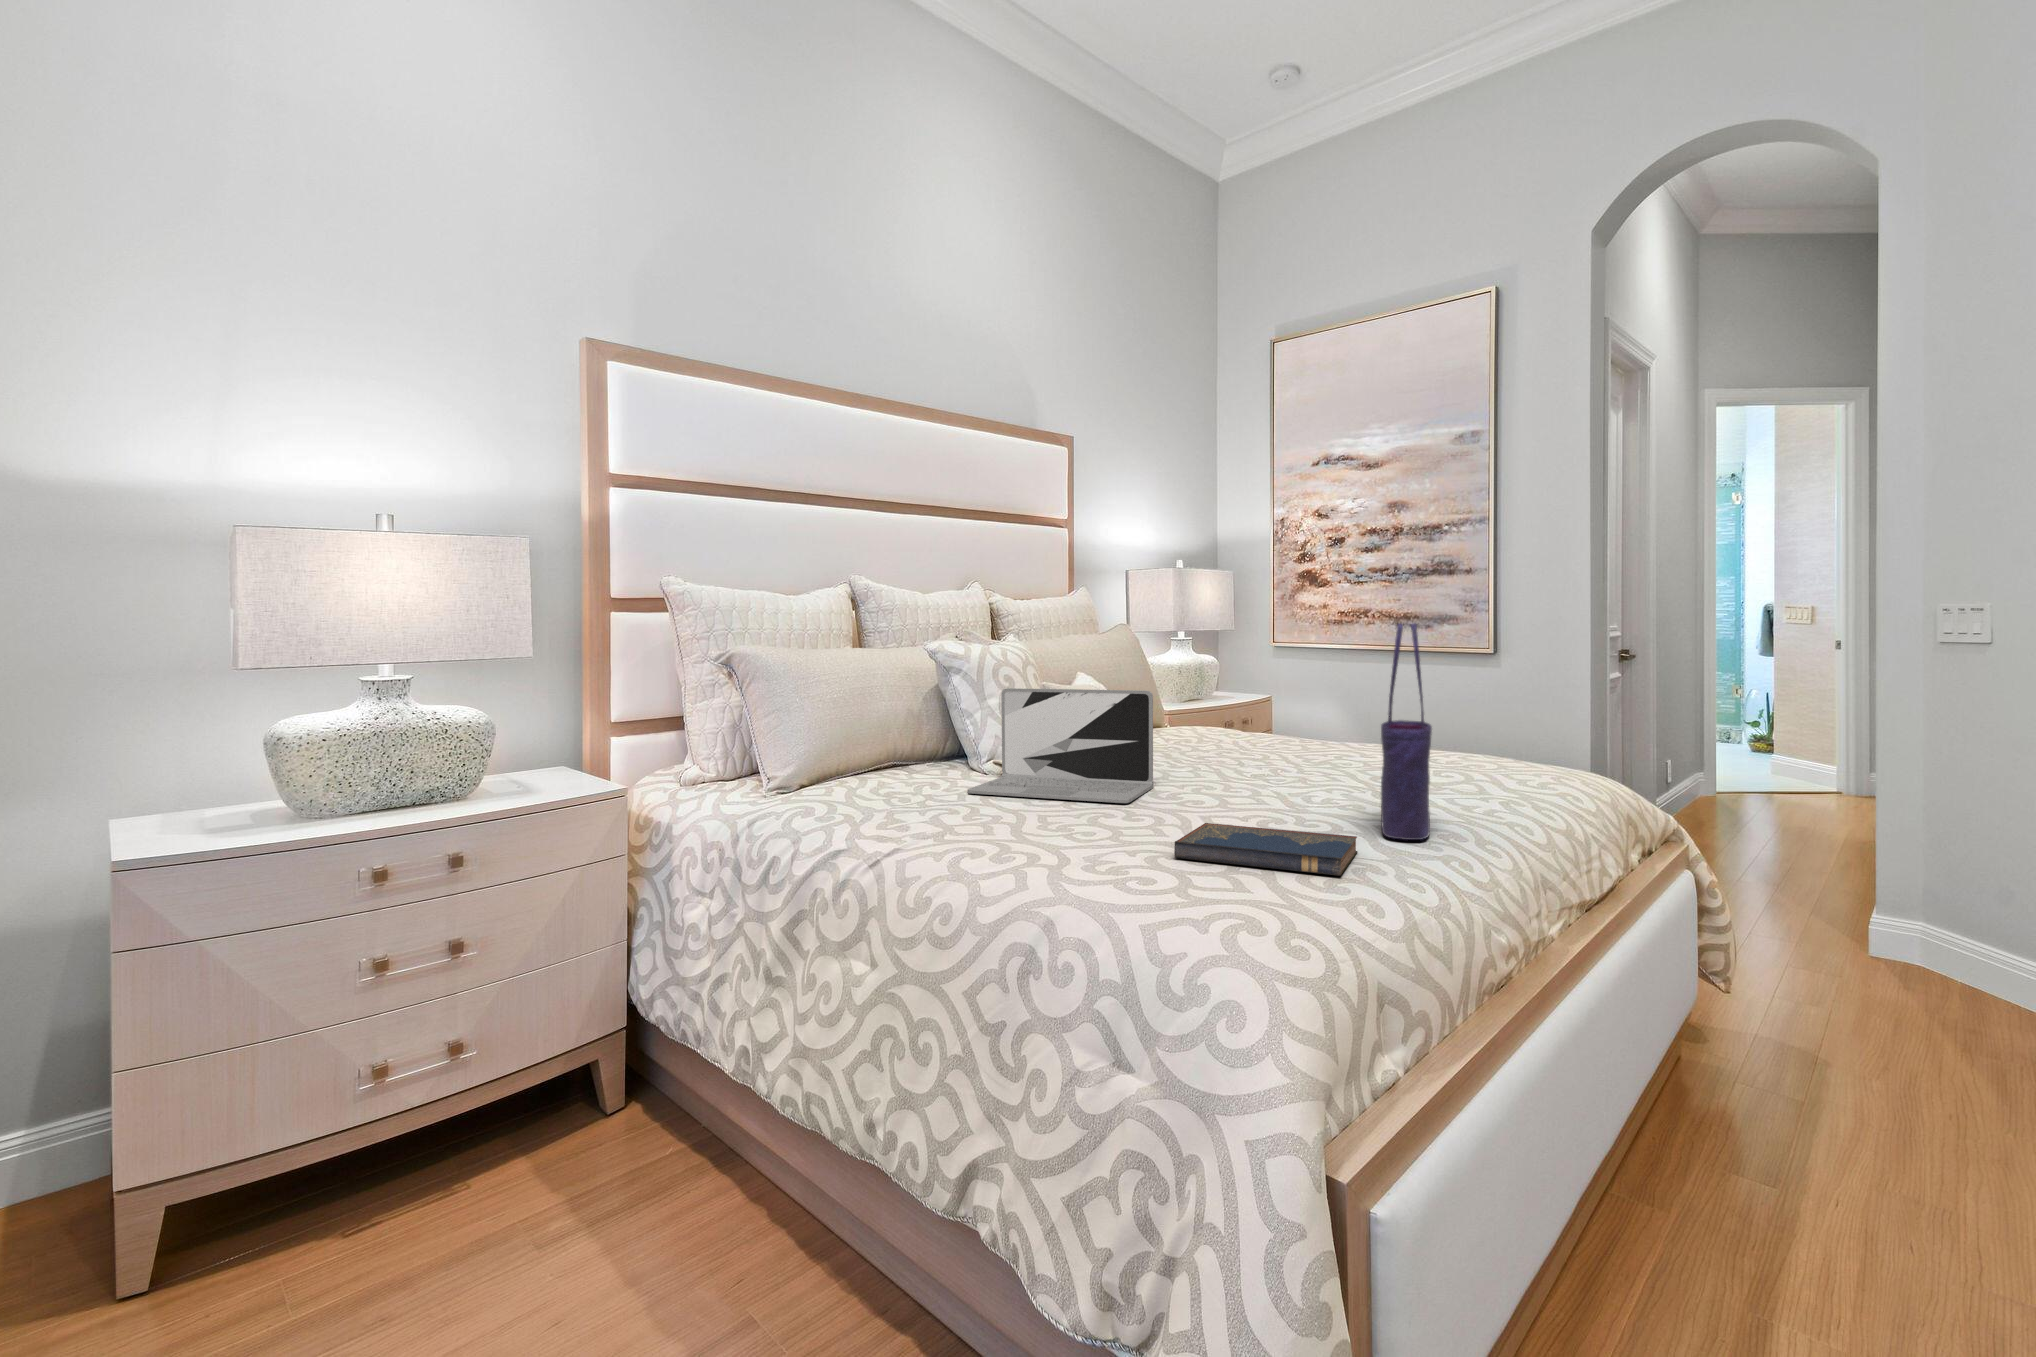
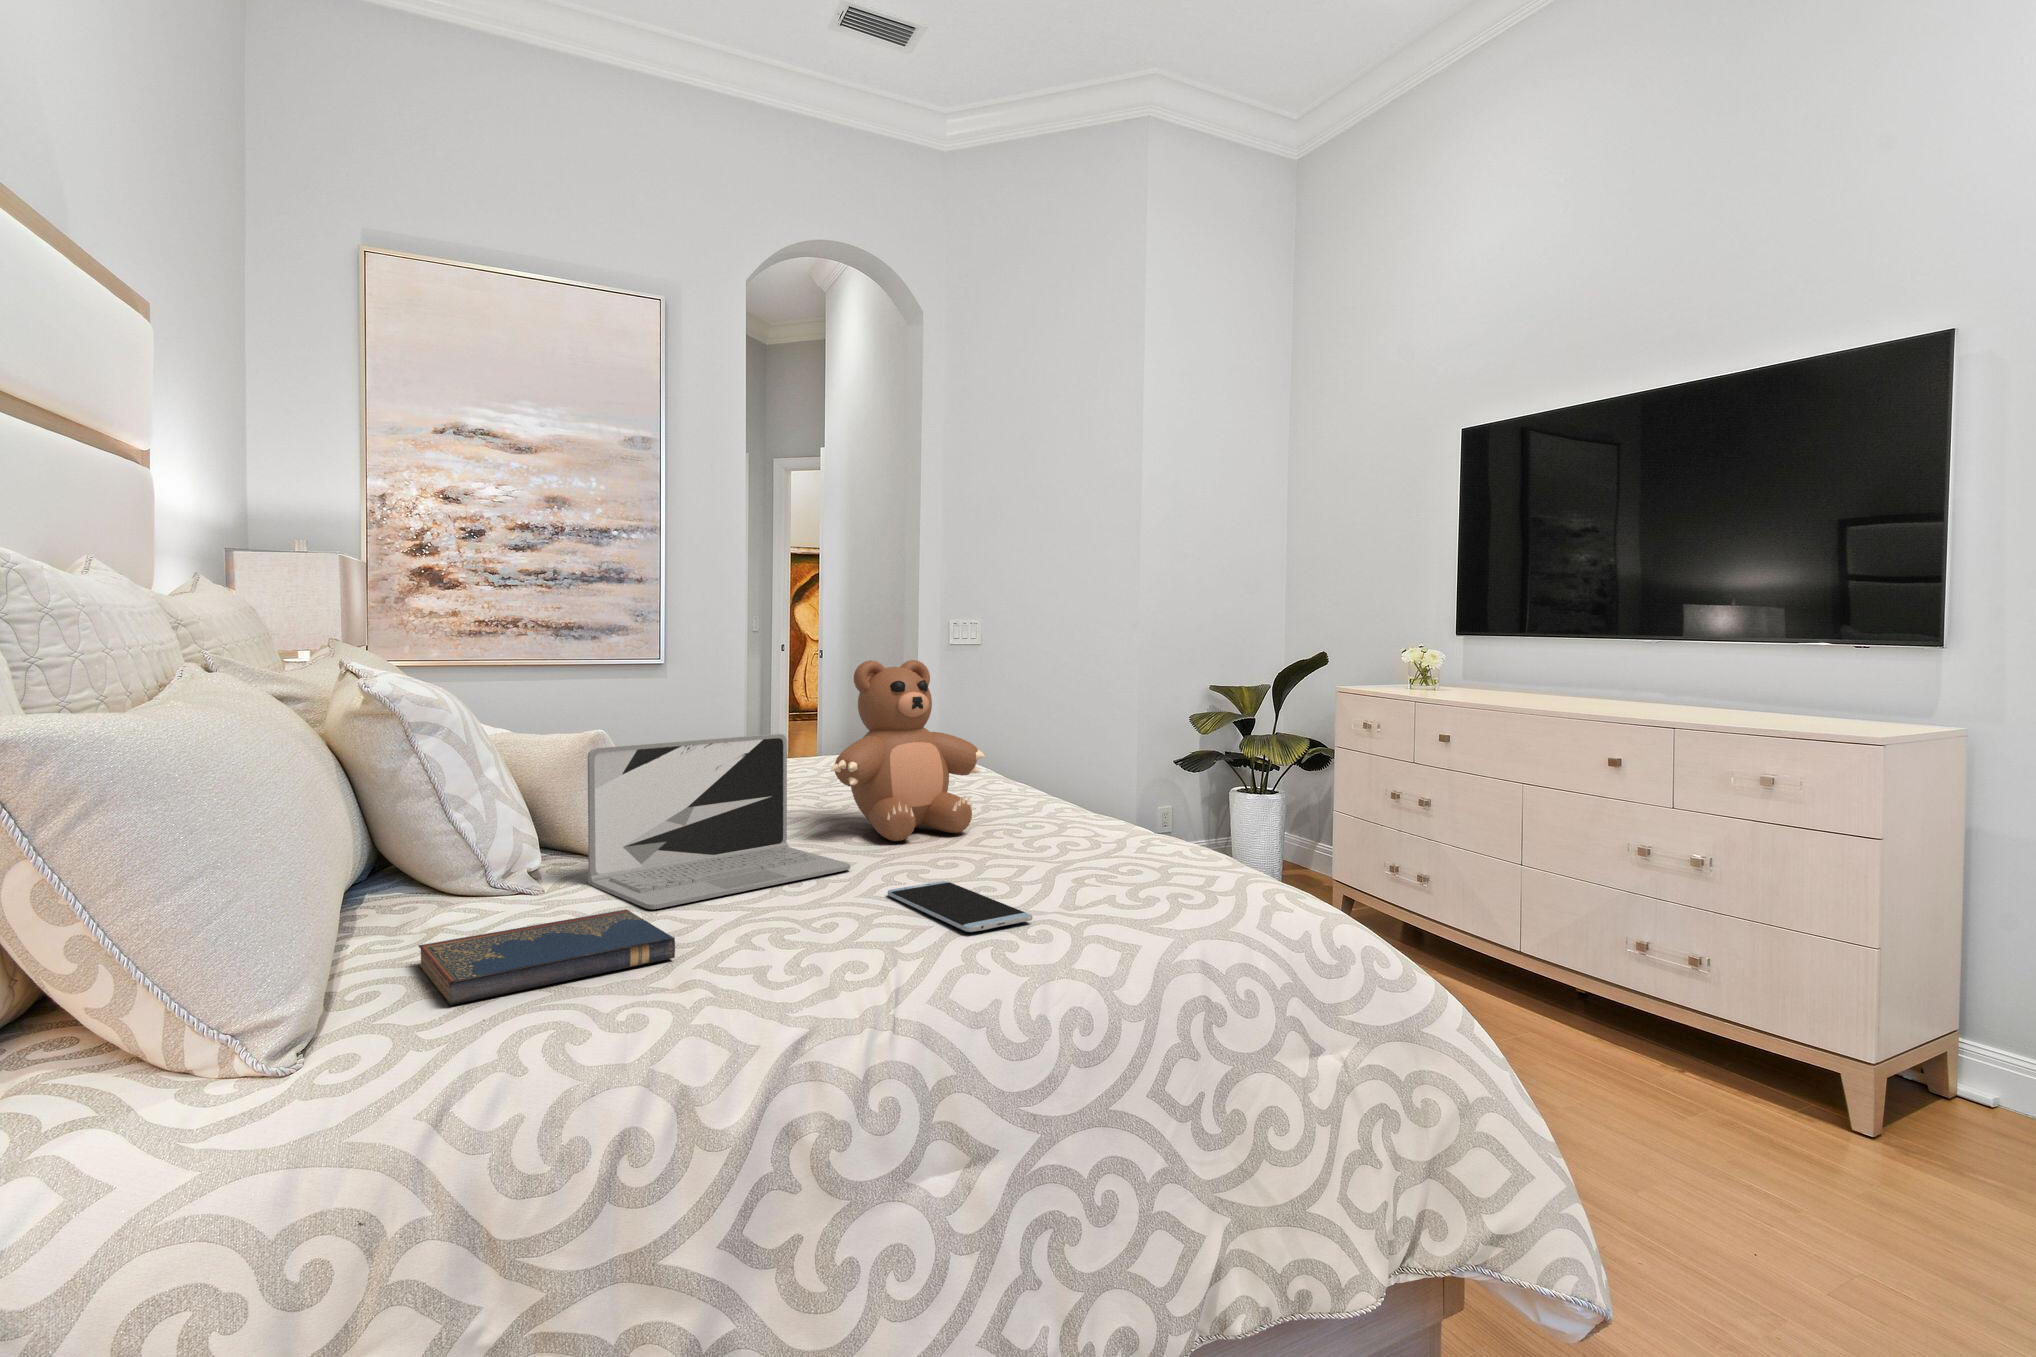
tote bag: present [1381,623,1432,840] -> none [1044,658,1118,841]
teddy bear: none [1196,631,1369,805] -> present [831,660,985,841]
smartphone: none [1009,815,1128,850] -> present [888,881,1032,932]
hardcover book: present [1174,823,1357,876] -> present [418,909,675,1005]

